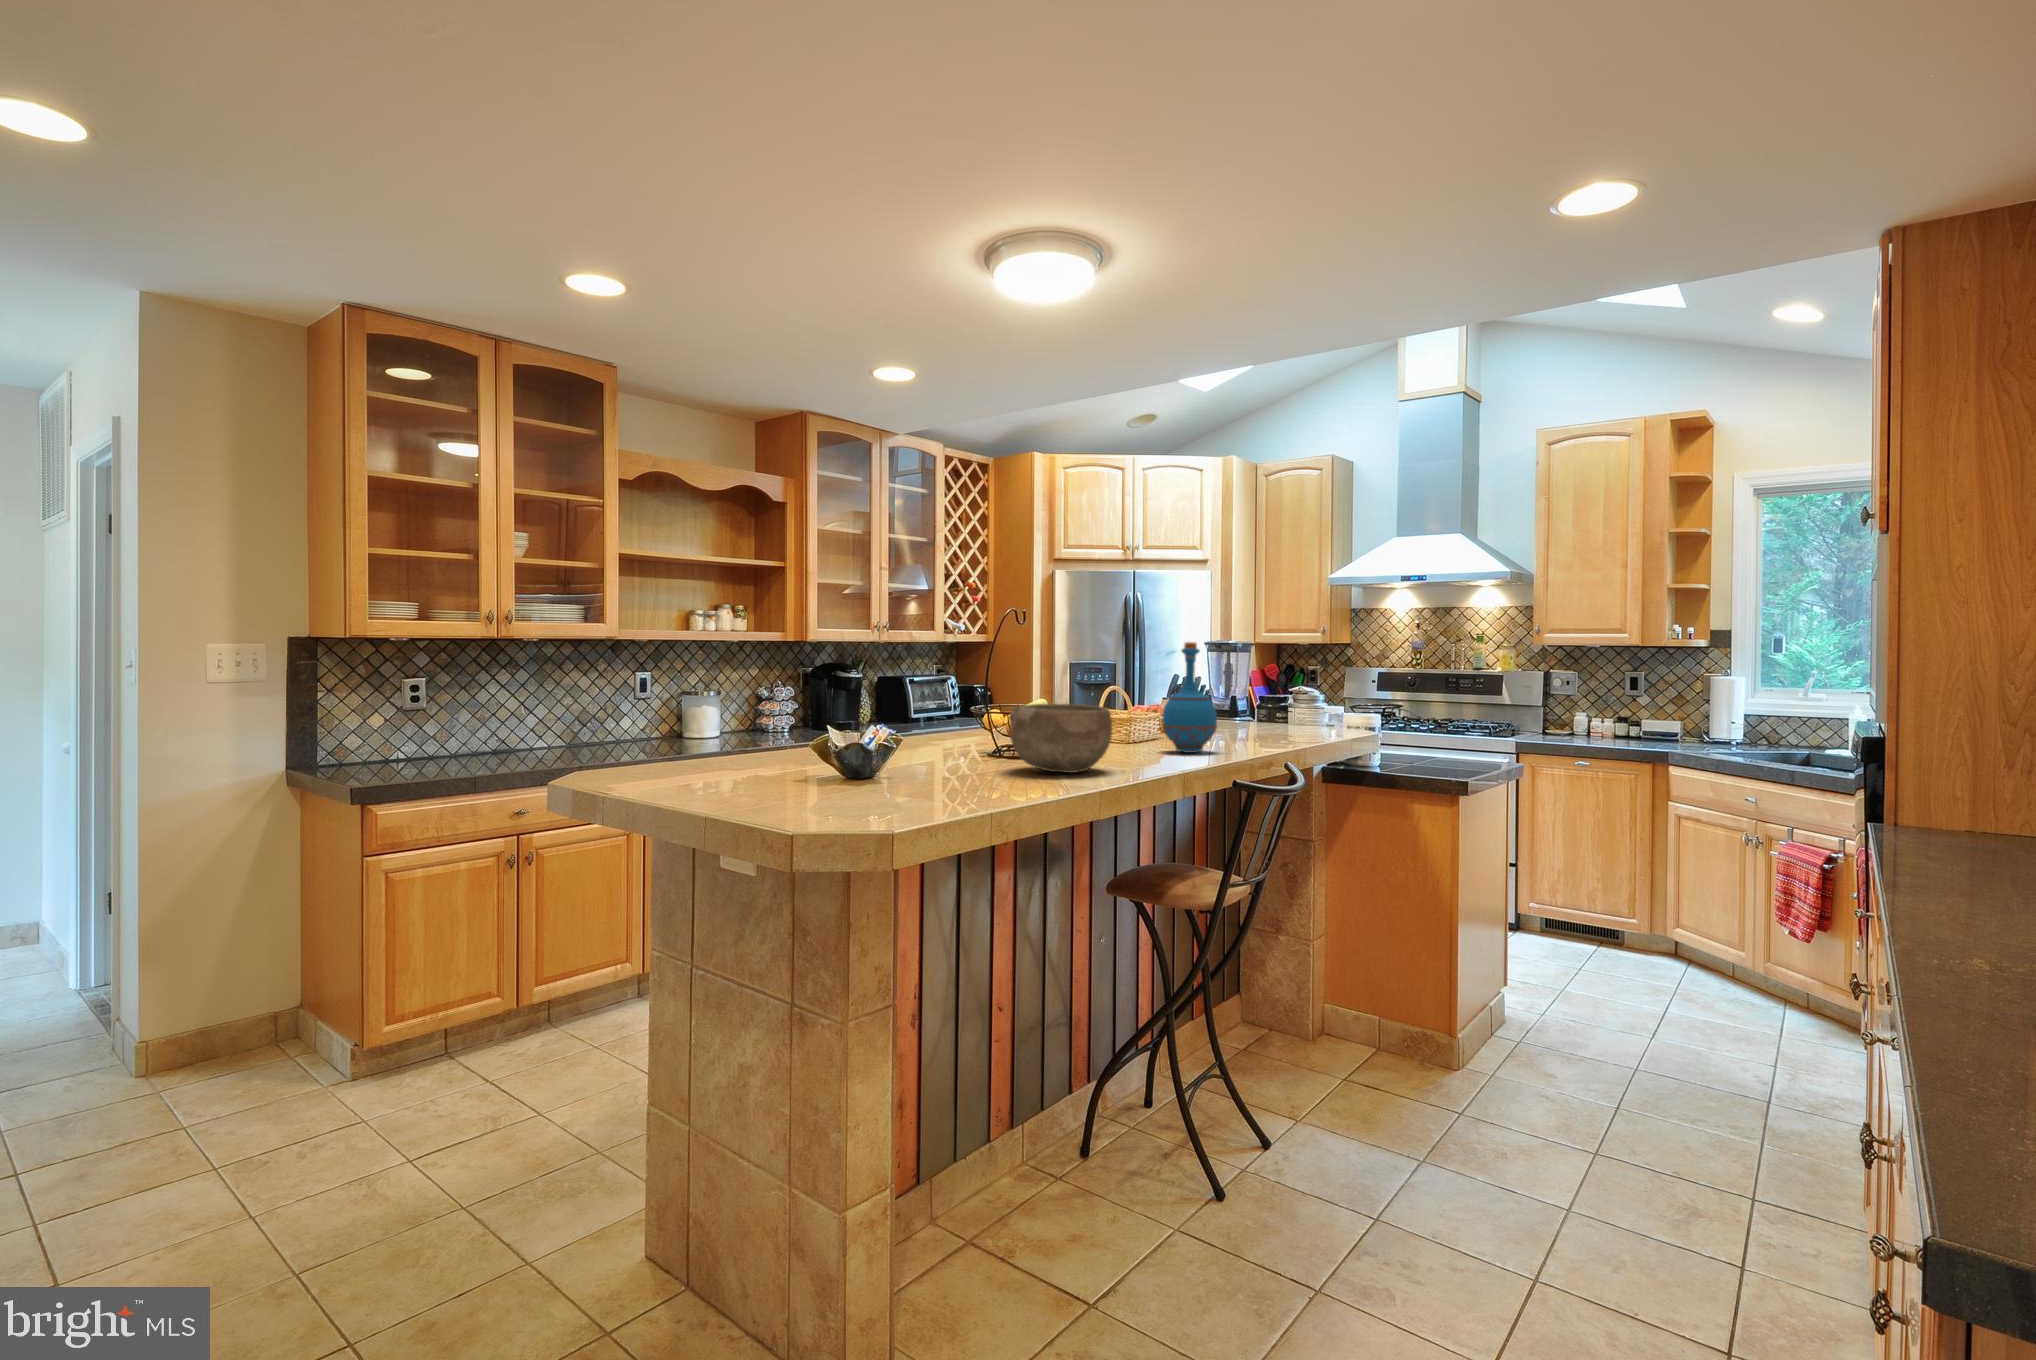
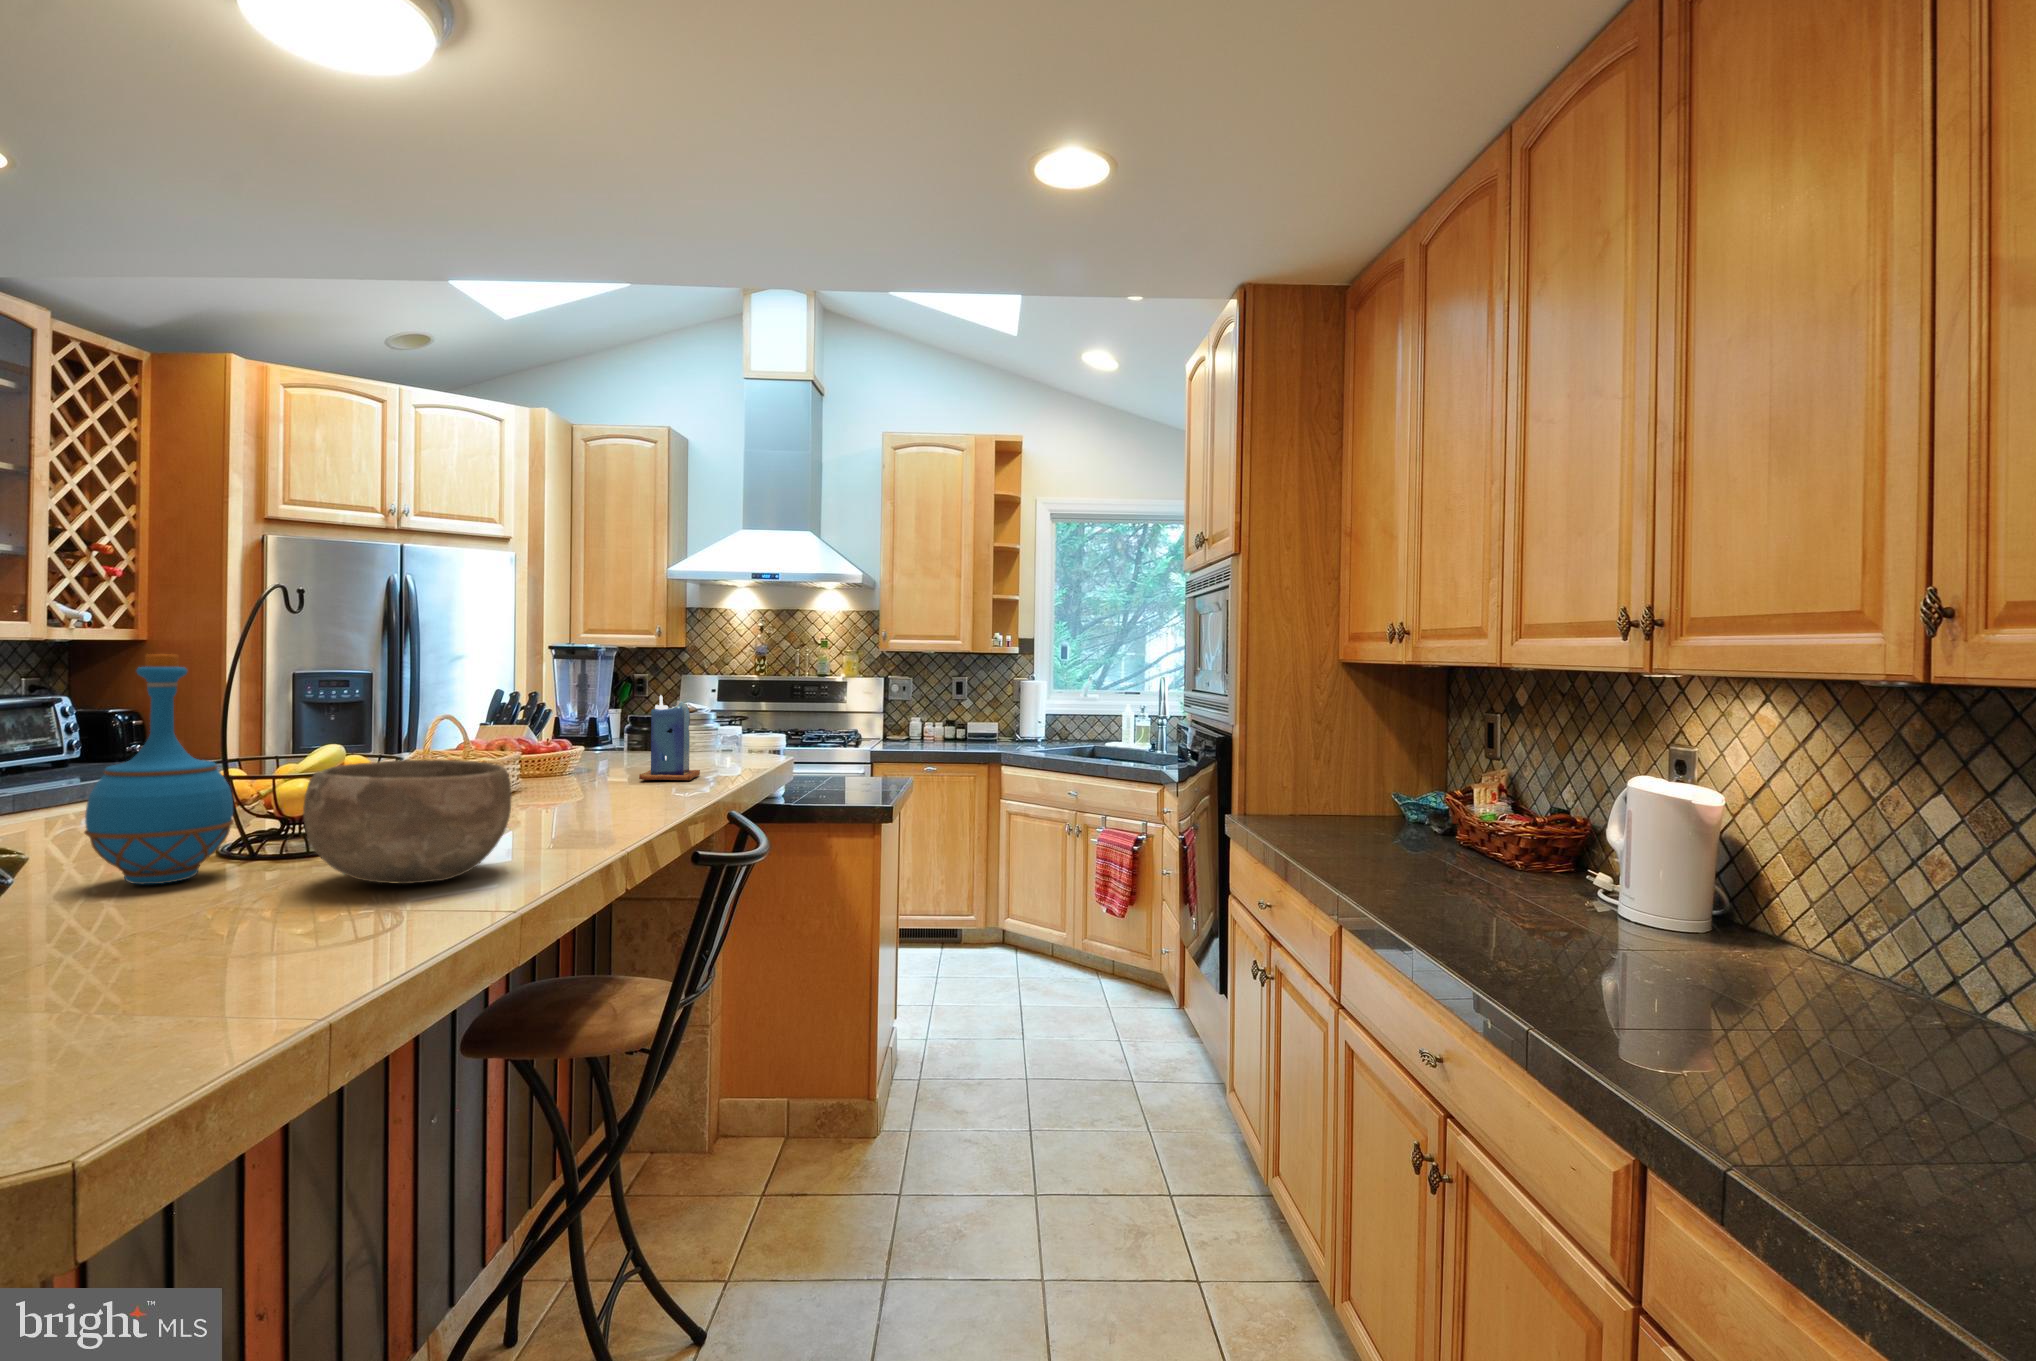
bottle: present [1162,642,1217,753] -> present [84,654,234,884]
candle: none [1242,675,1291,741] -> present [639,695,700,780]

